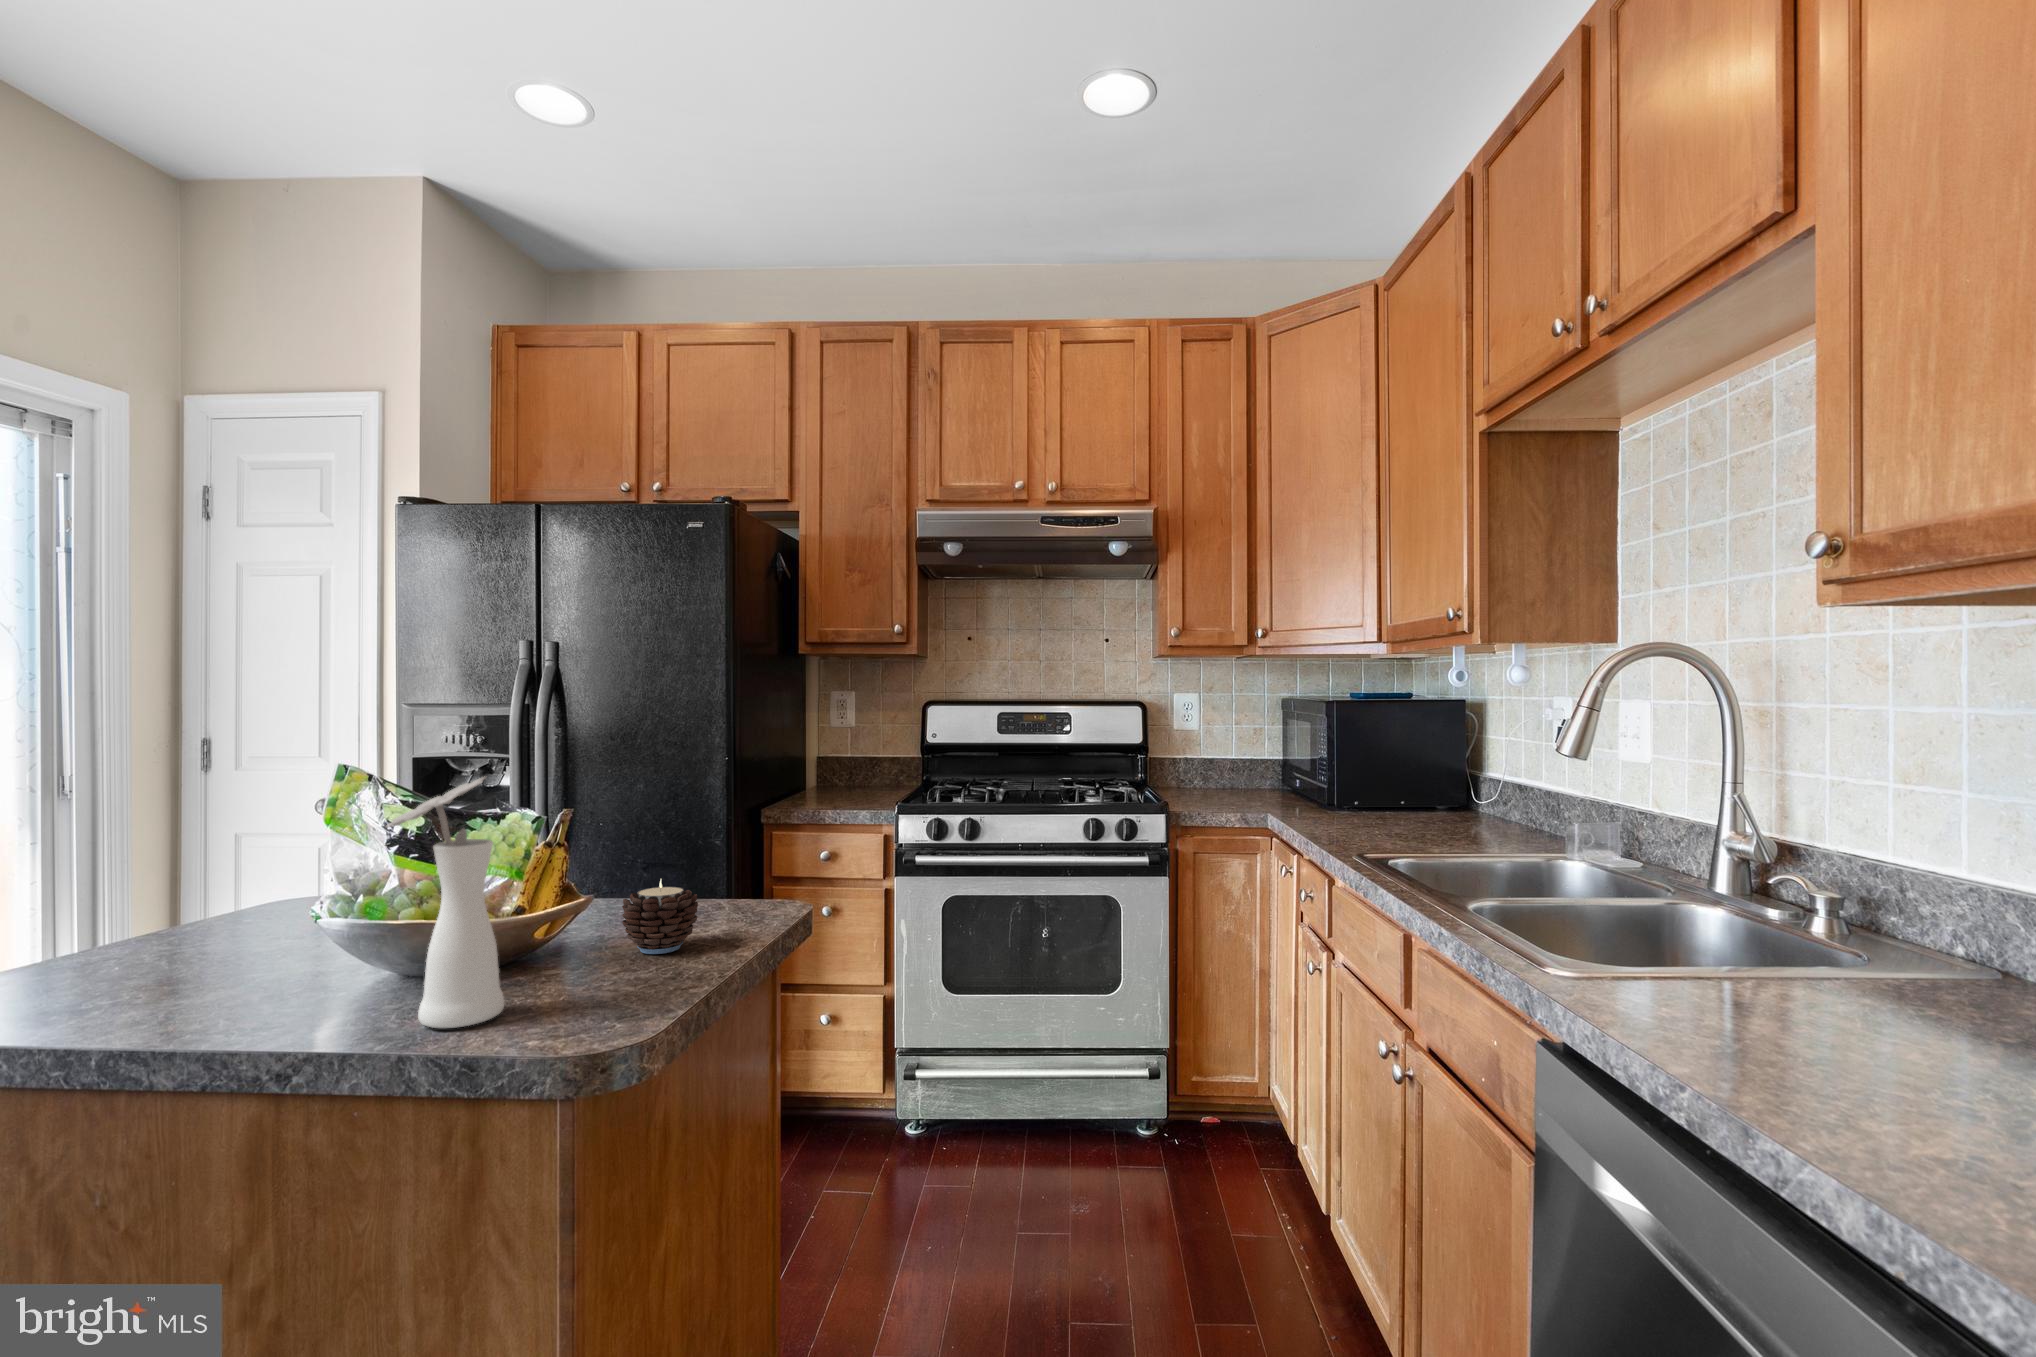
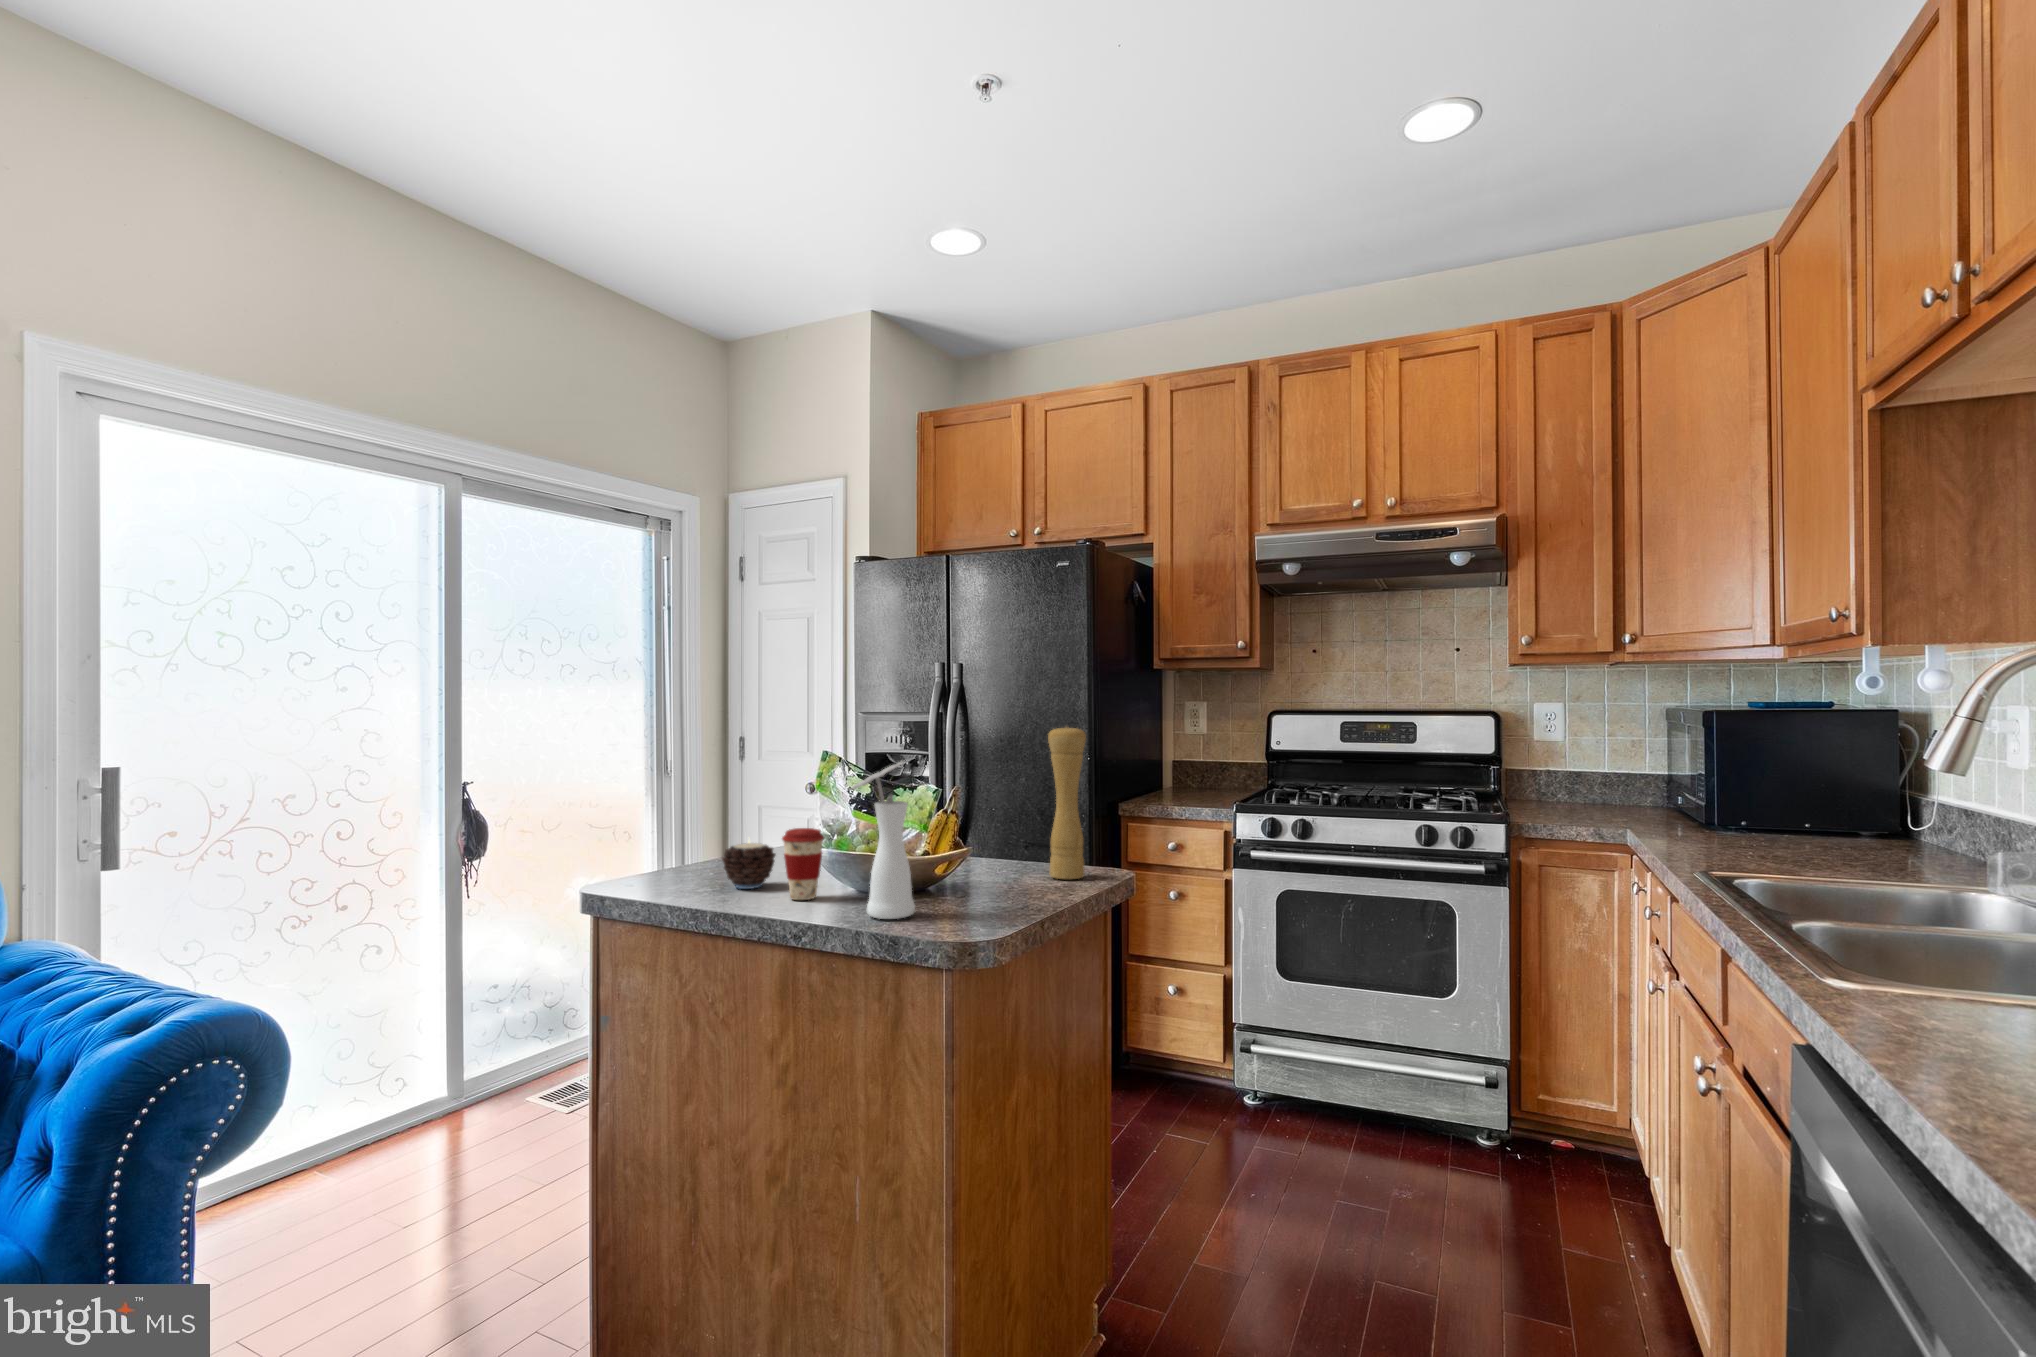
pepper mill: none [701,719,753,924] -> present [1048,725,1086,879]
candle: present [622,880,698,954] -> present [722,841,776,889]
coffee cup: none [257,887,341,1007] -> present [782,828,824,900]

